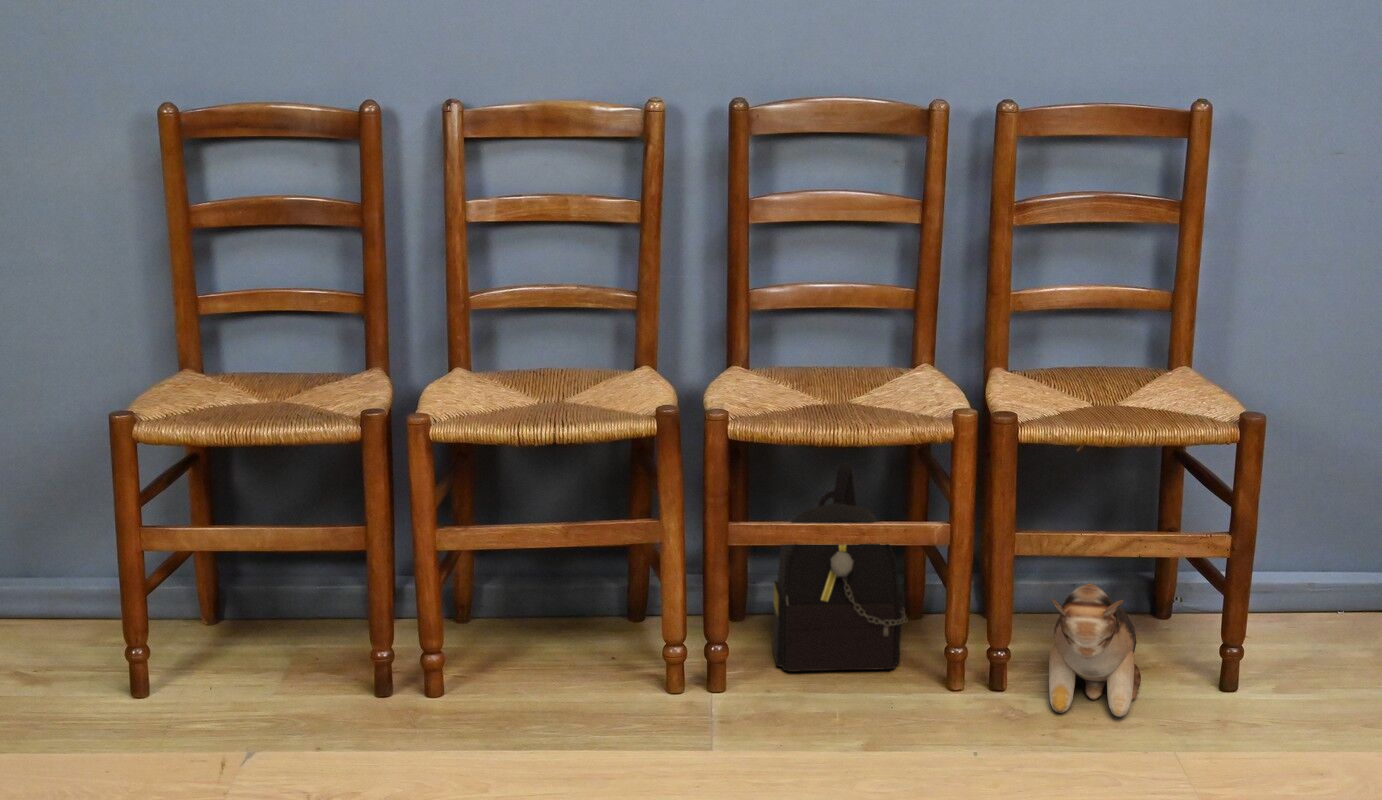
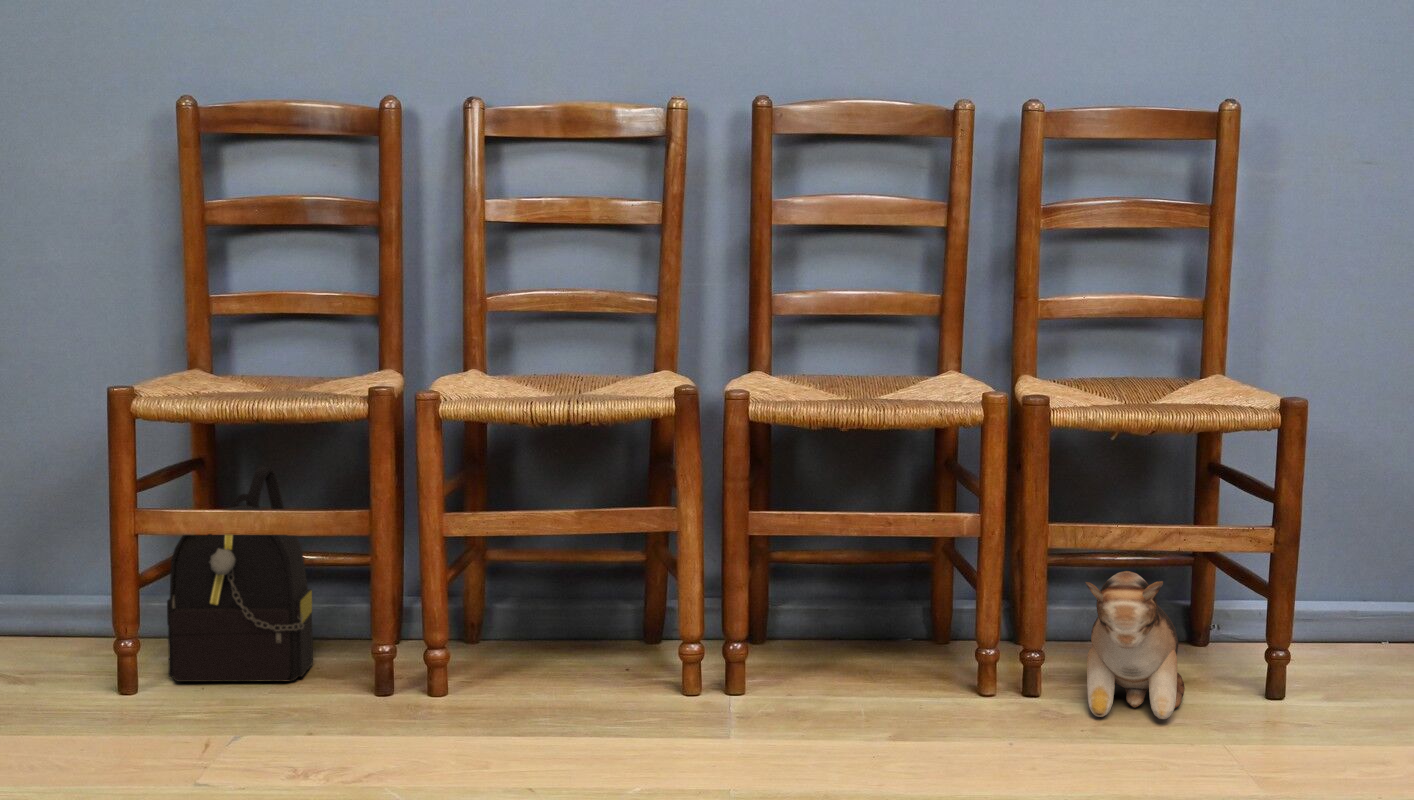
backpack: present [772,463,906,671] -> present [167,467,313,682]

